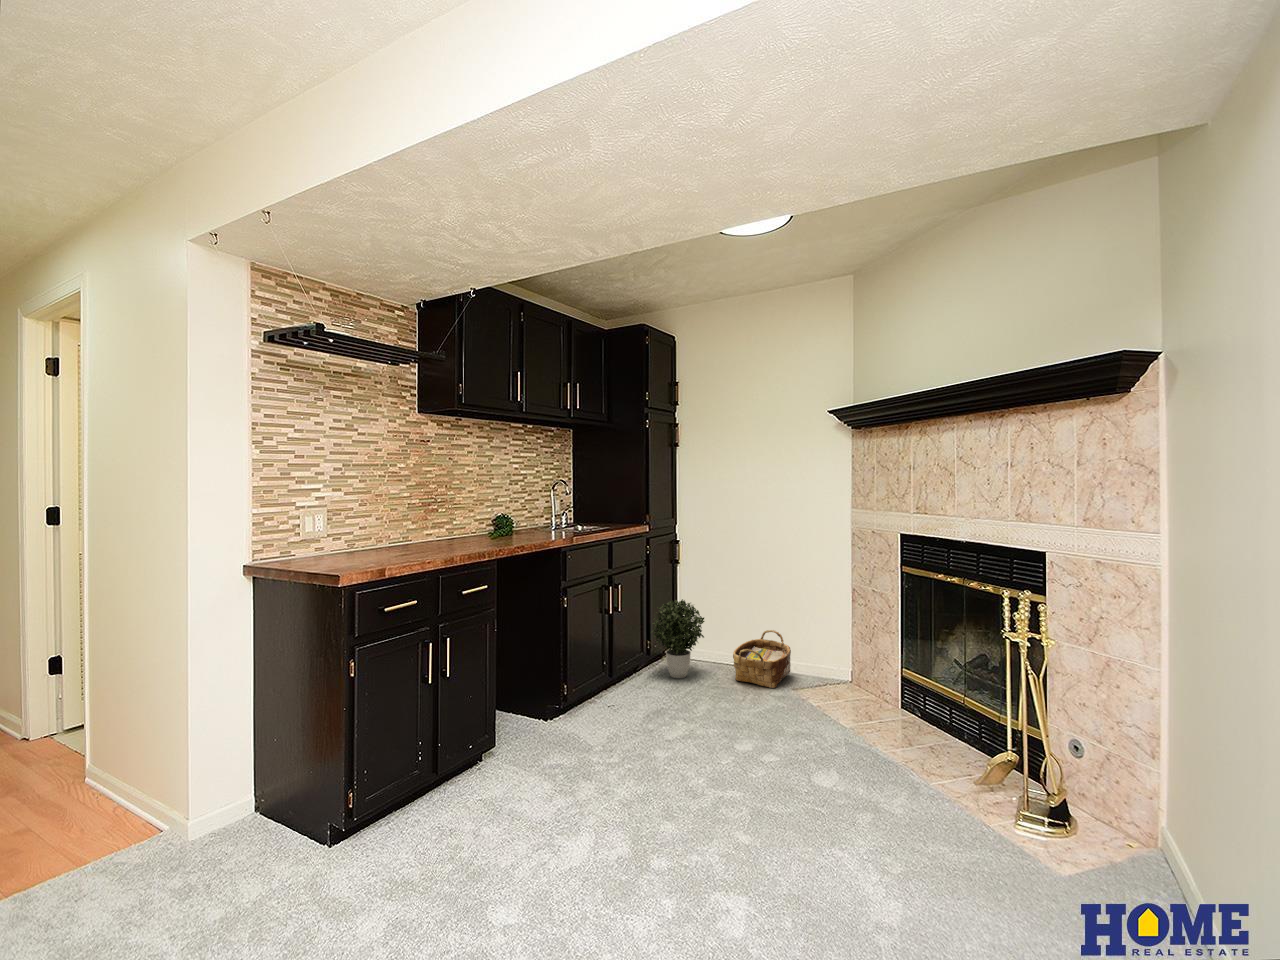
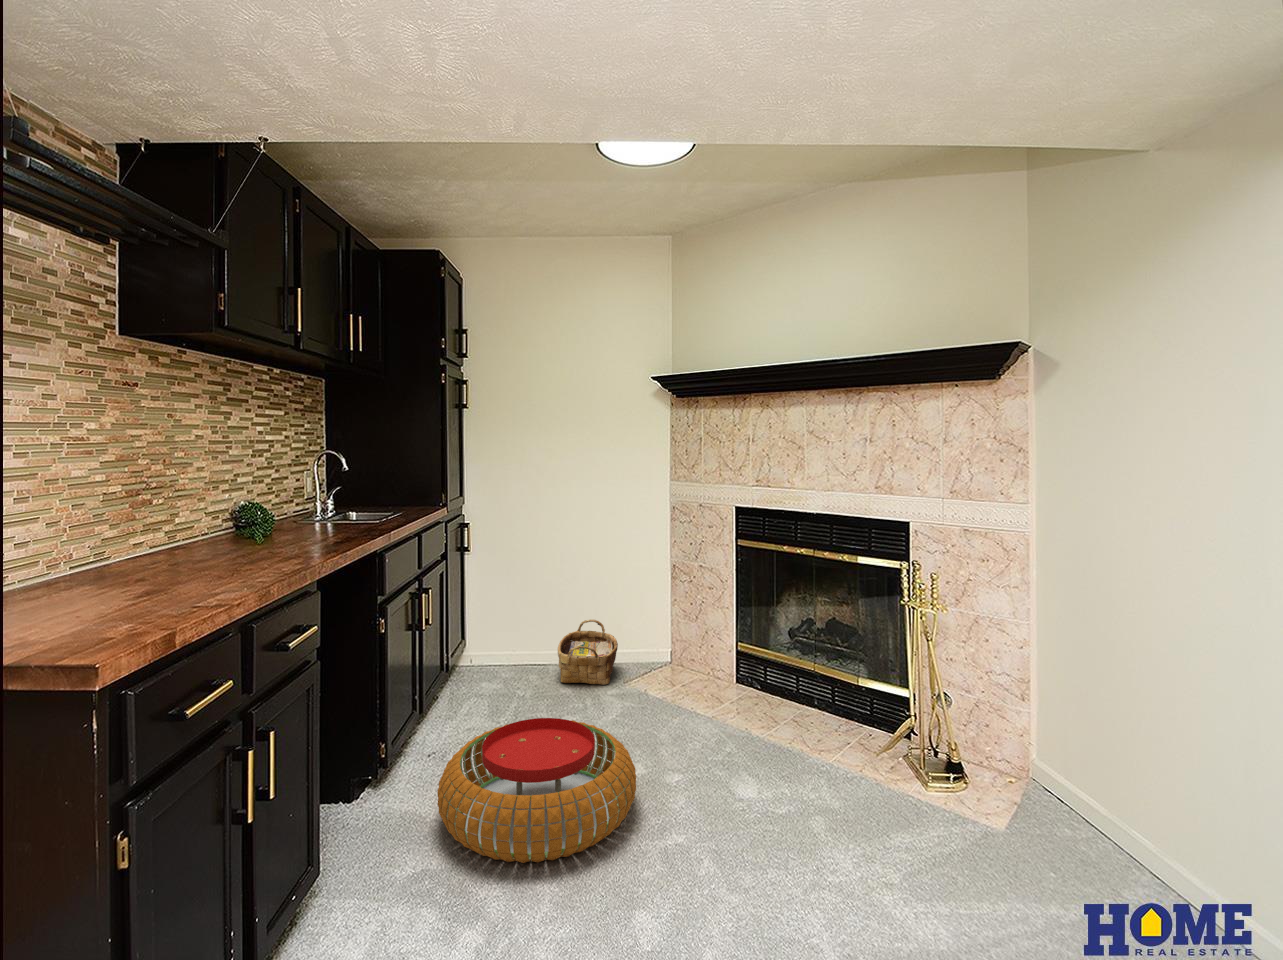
potted plant: present [651,599,705,678] -> none [457,596,524,693]
pouf: none [574,689,727,790] -> present [437,718,636,863]

